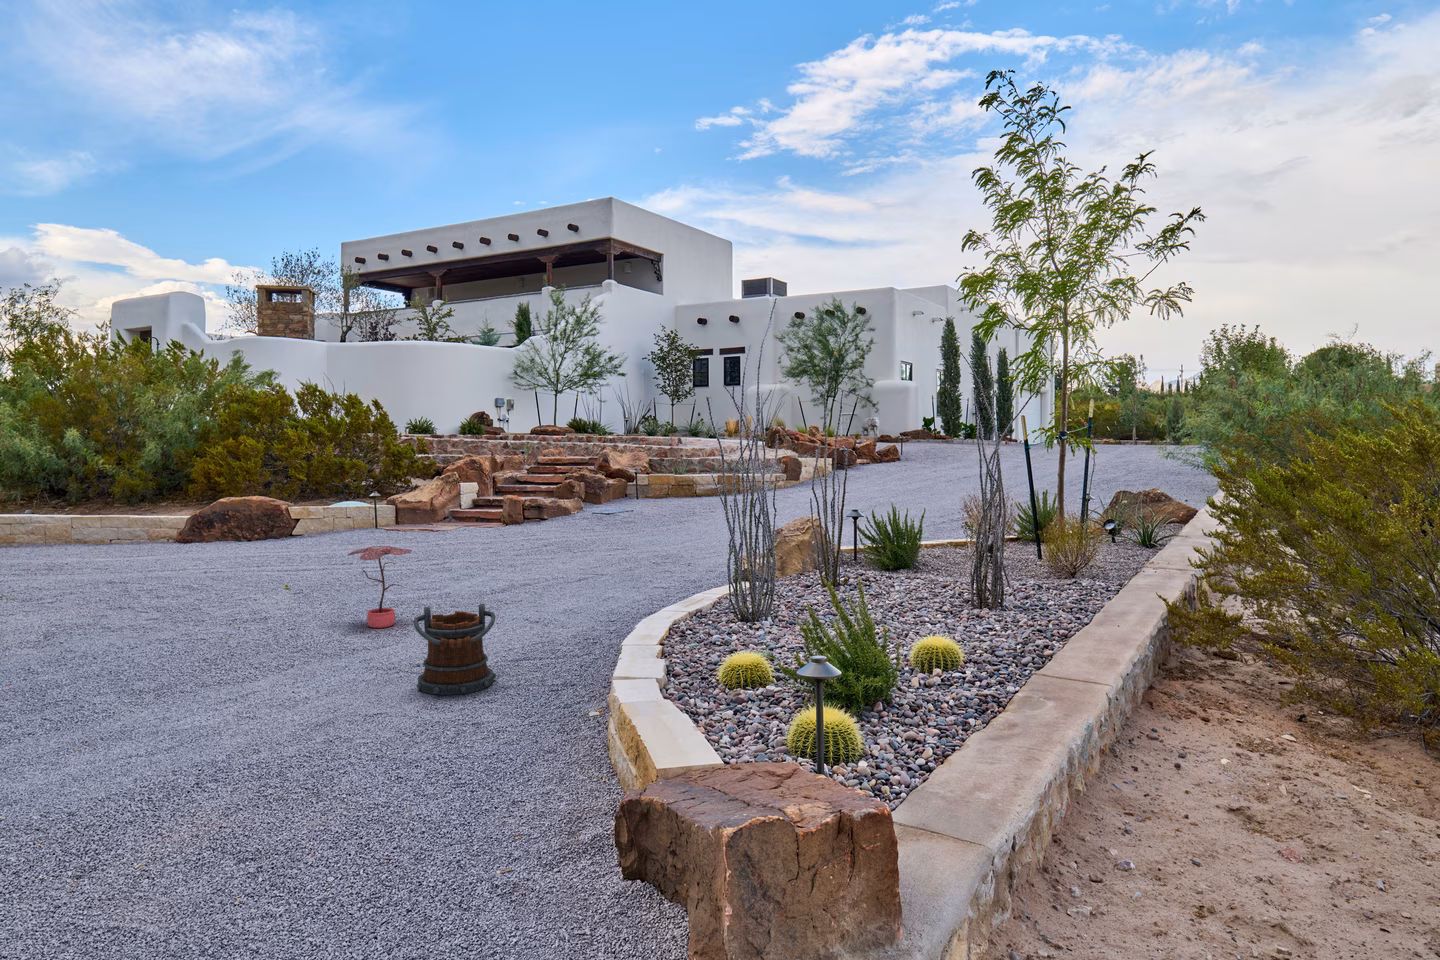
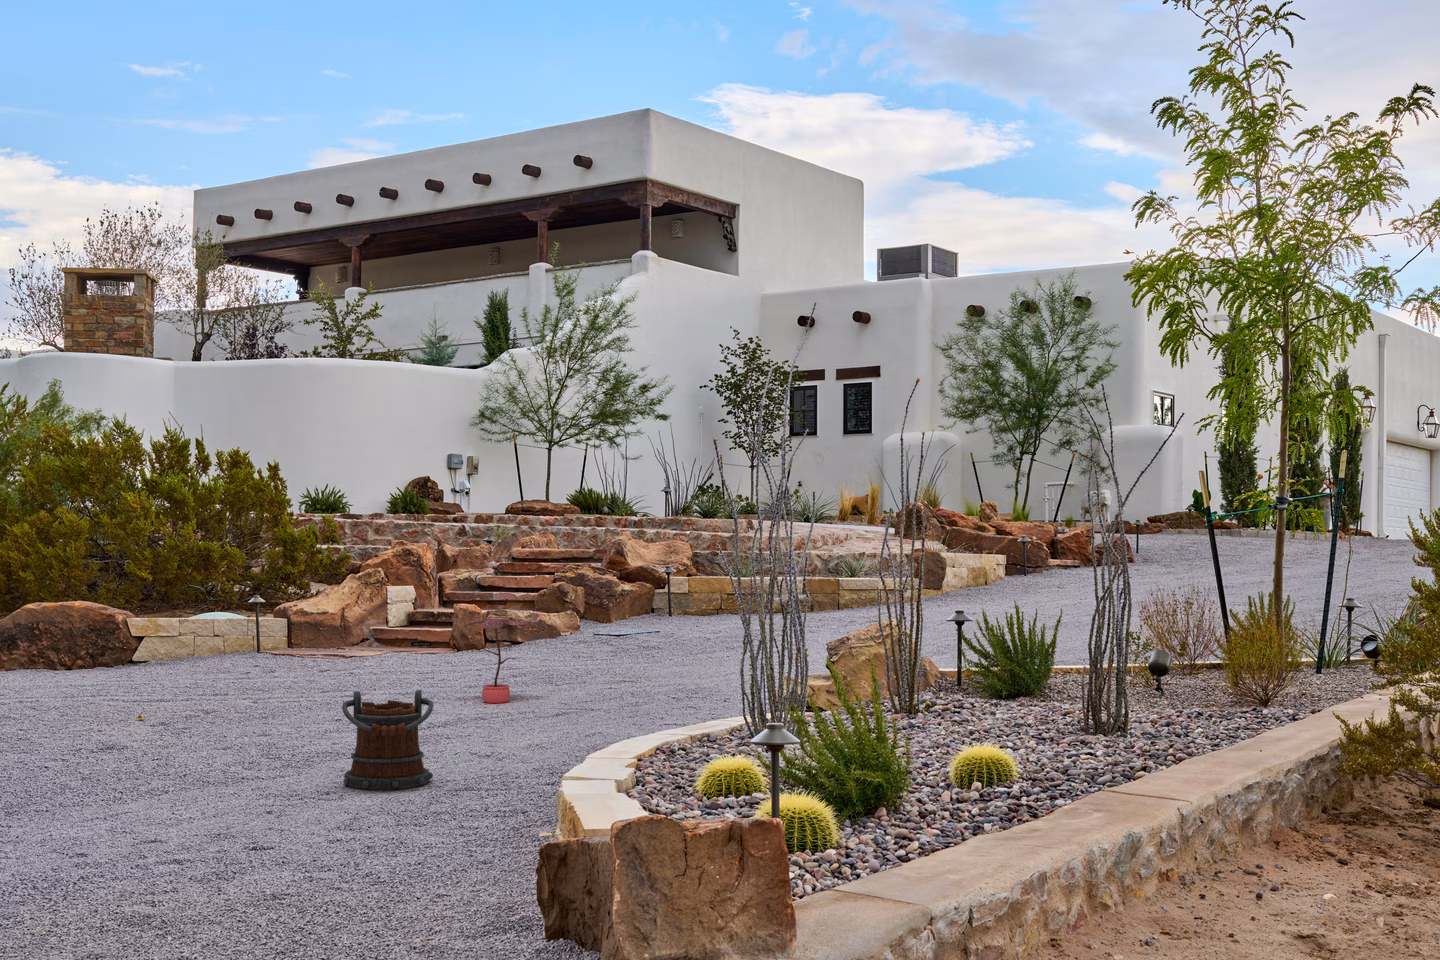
potted plant: present [348,546,412,628] -> present [464,617,529,703]

